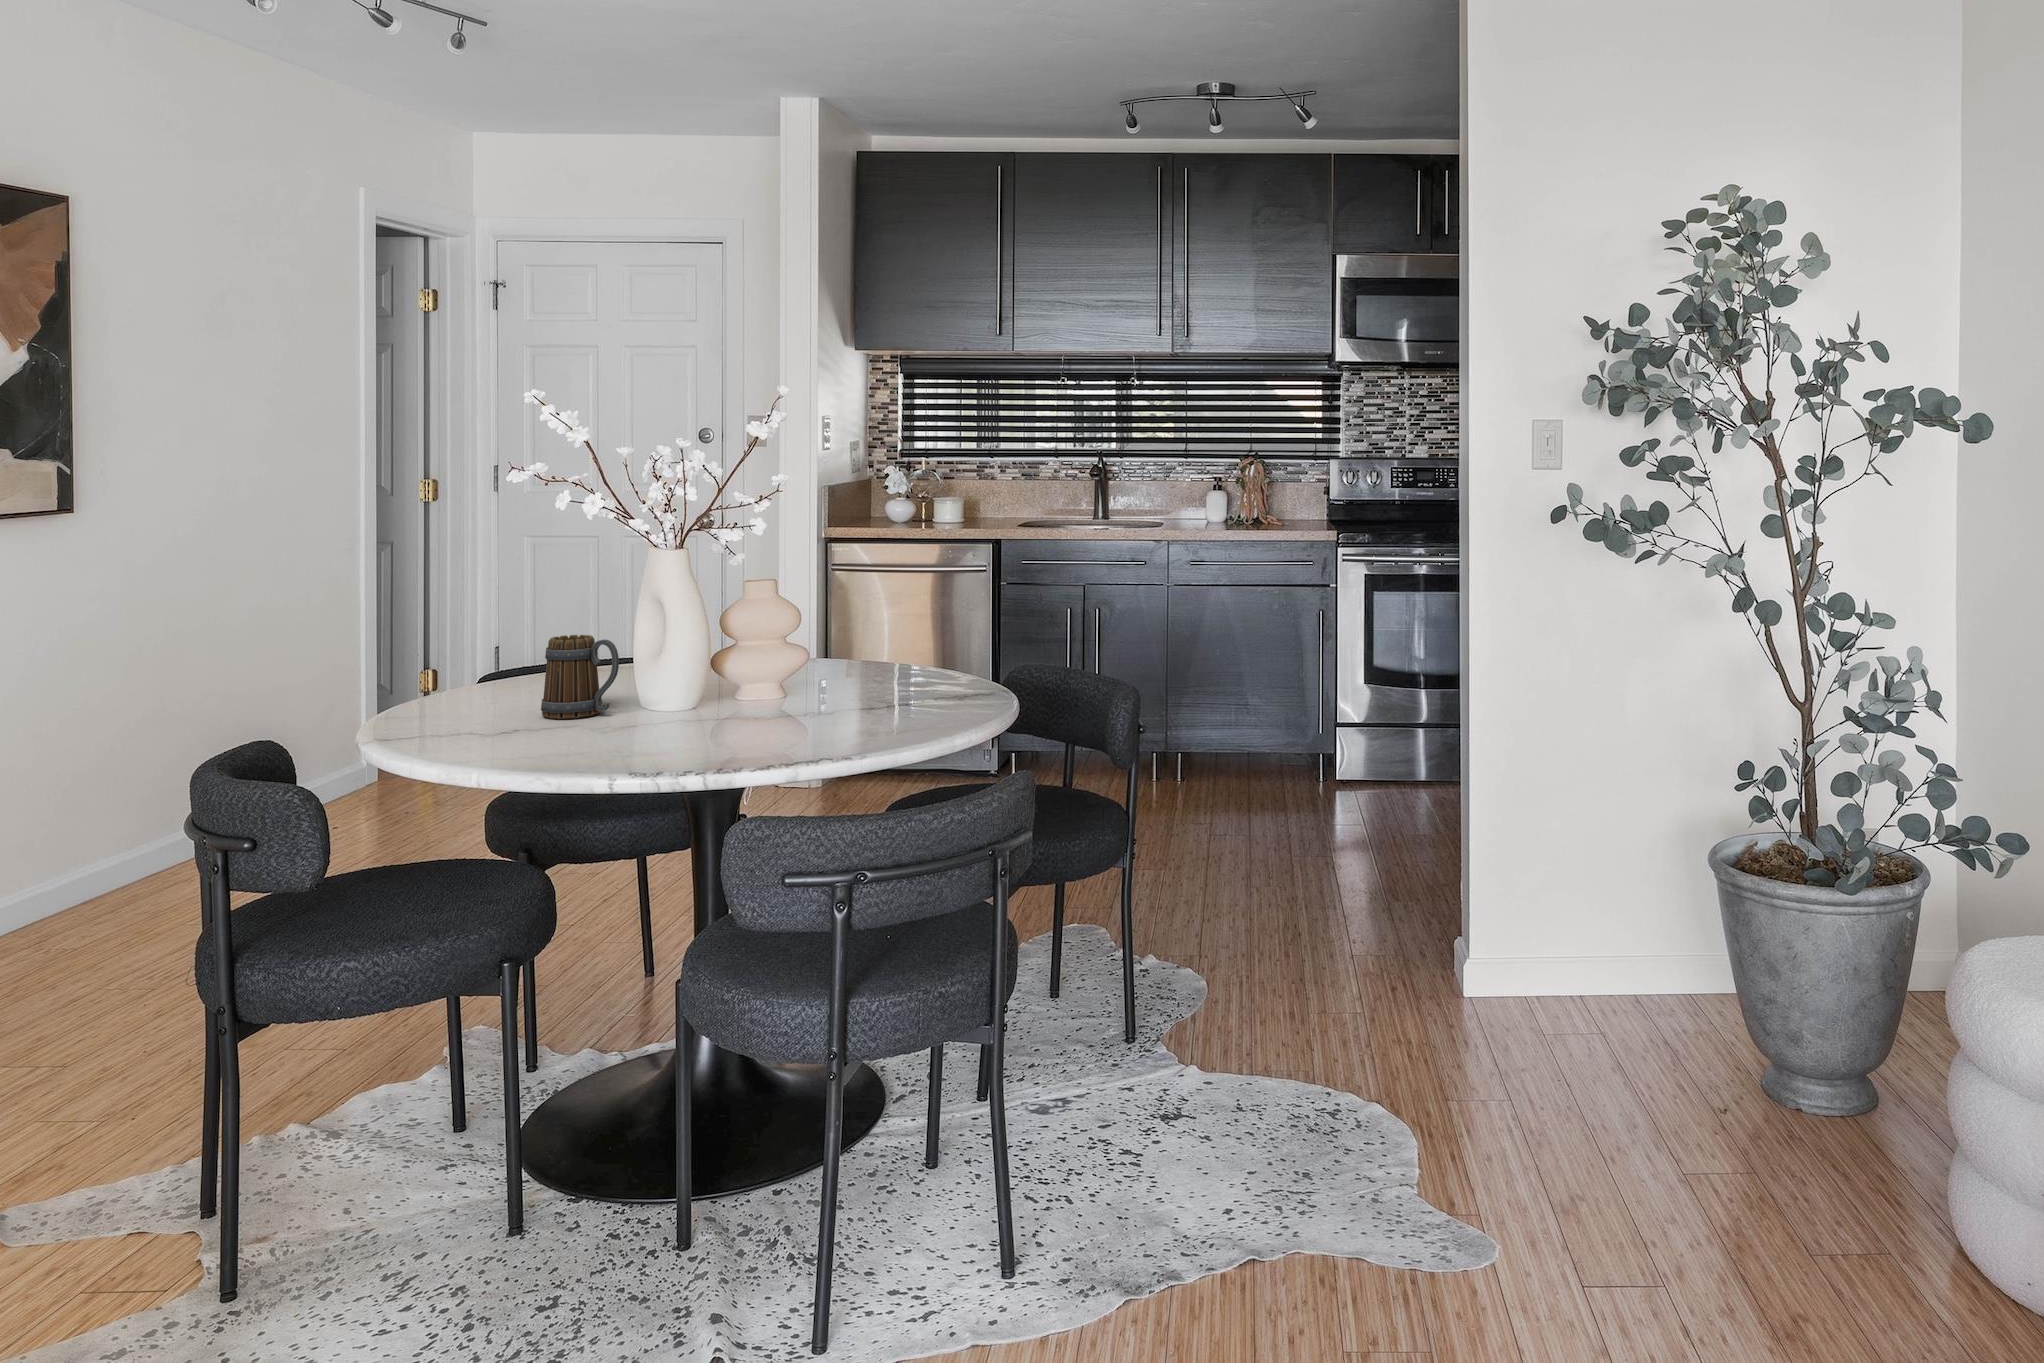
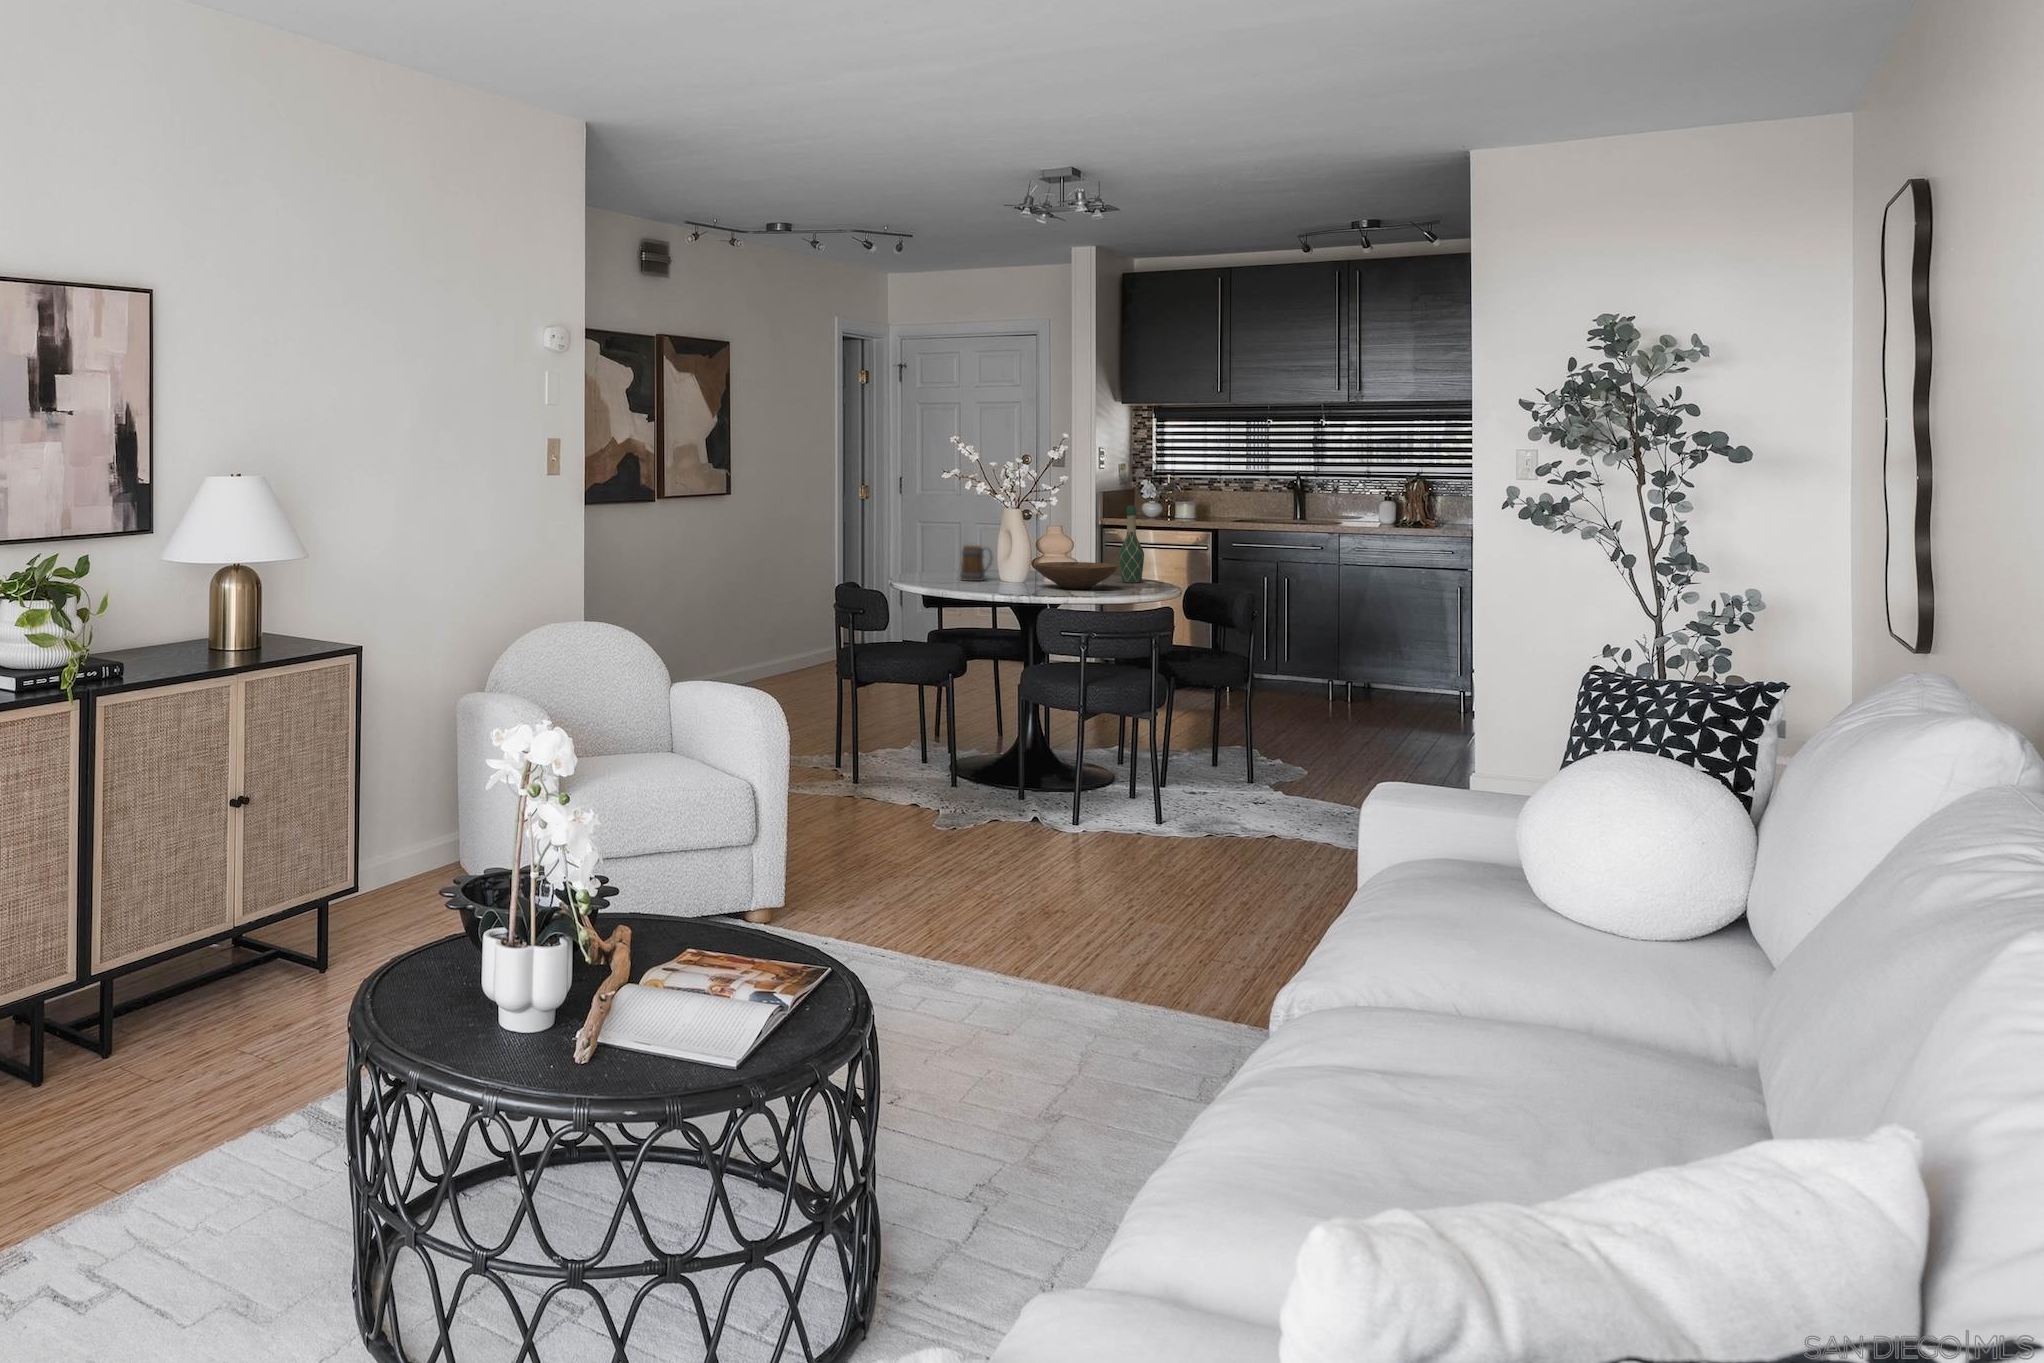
wine bottle: none [891,533,941,688] -> present [1119,506,1144,582]
wooden bowl: none [716,661,898,733] -> present [1035,562,1117,589]

